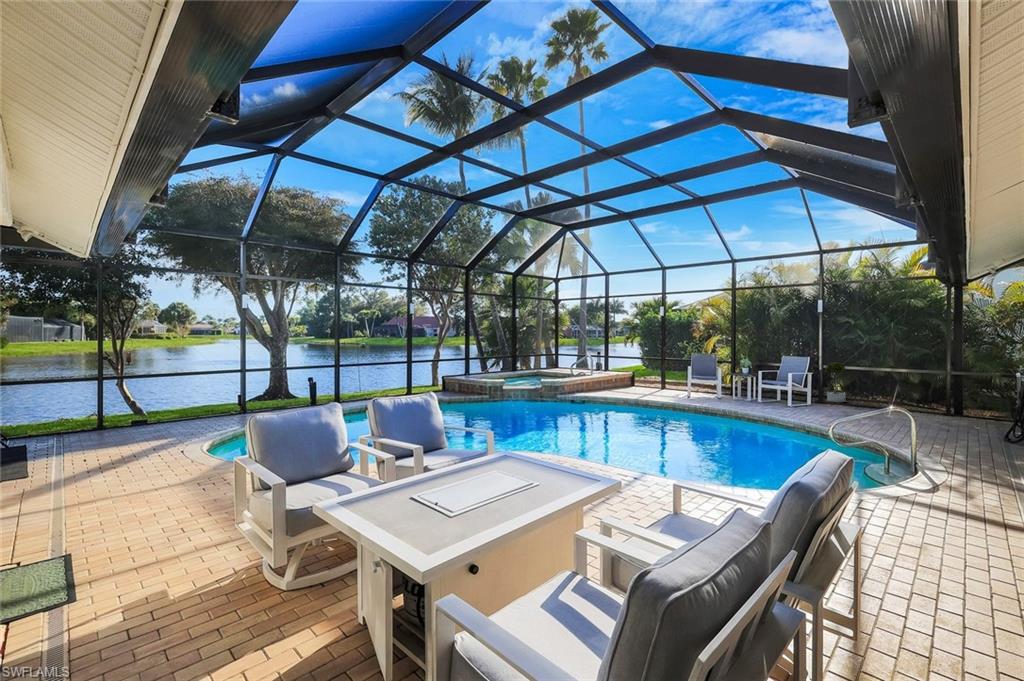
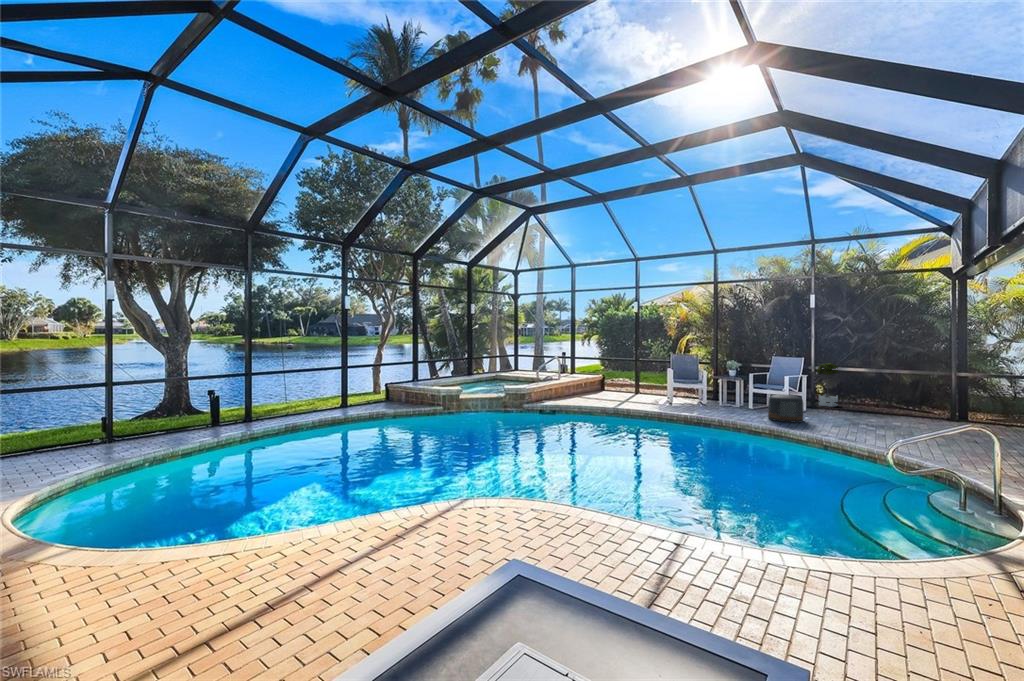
pouf: none [770,389,801,413] -> present [768,394,803,422]

